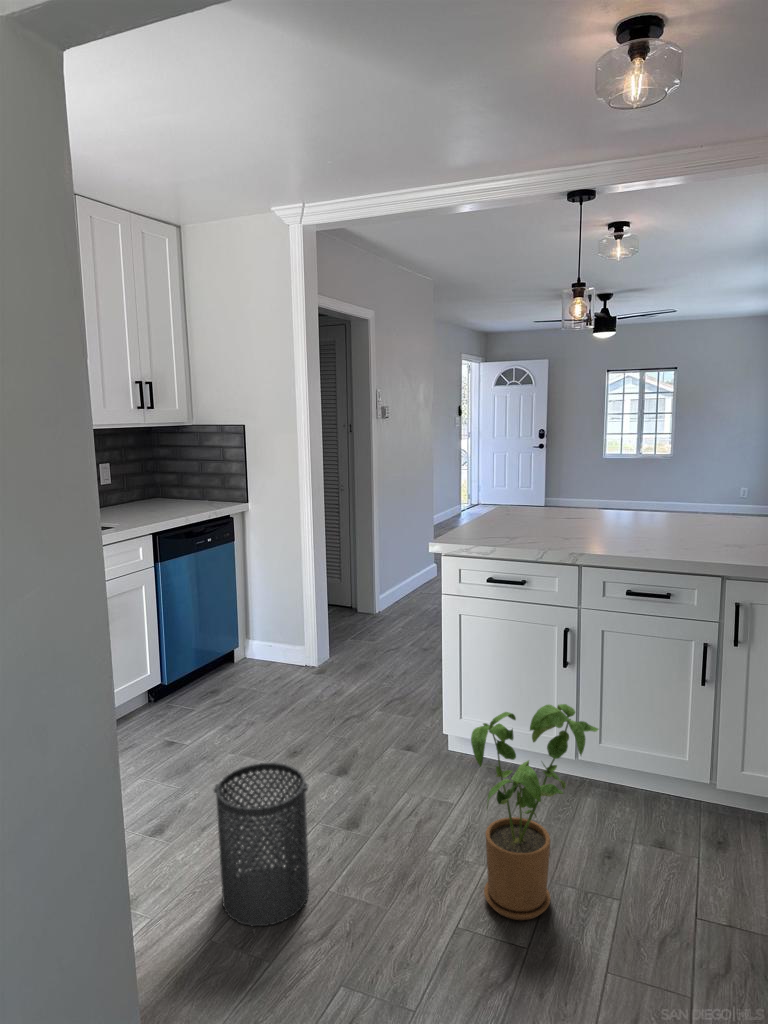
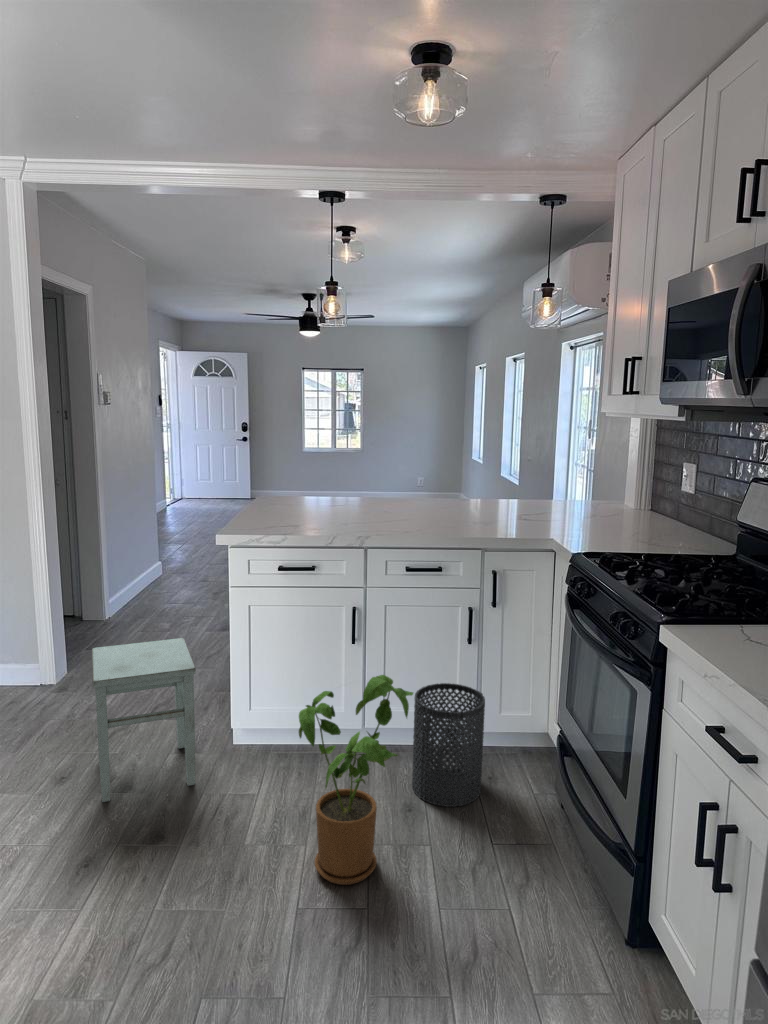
stool: none [312,641,405,783] -> present [92,638,196,802]
trash can: present [214,763,309,926] -> present [412,683,485,807]

